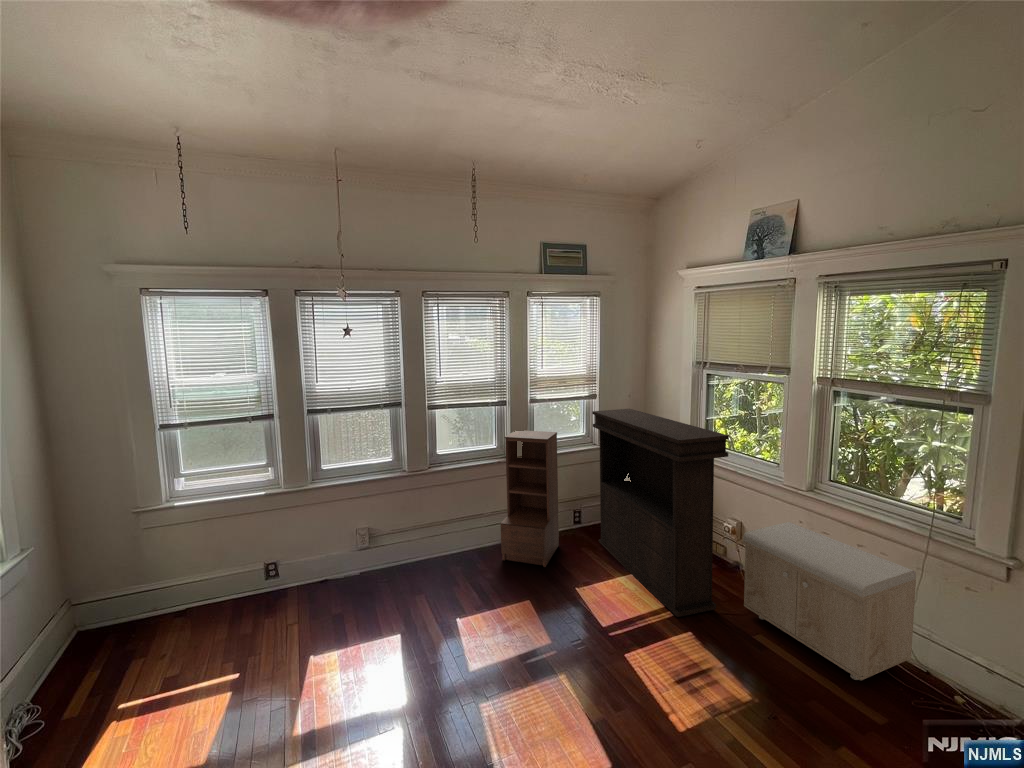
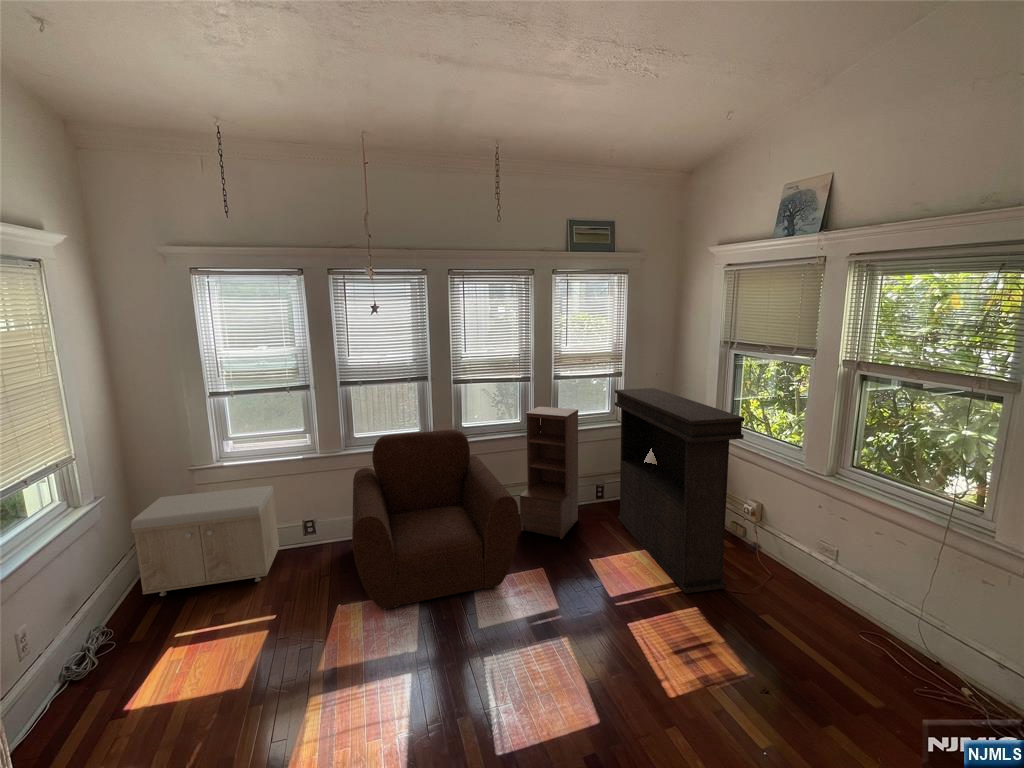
armchair: none [322,457,506,658] -> present [352,429,519,610]
storage bench: present [743,522,916,680] -> present [131,486,279,596]

